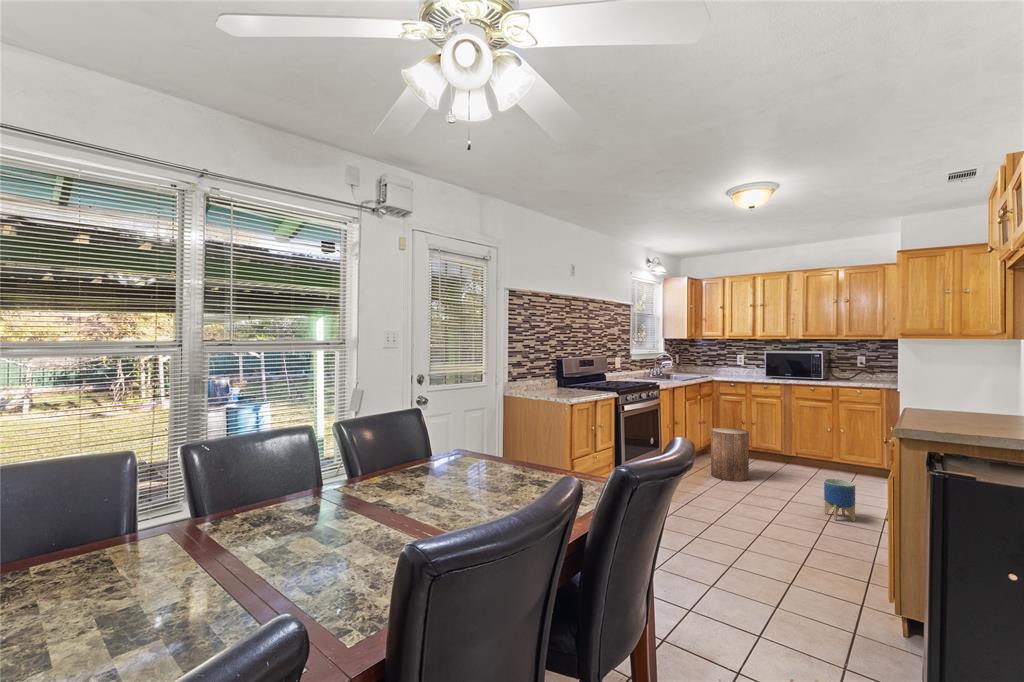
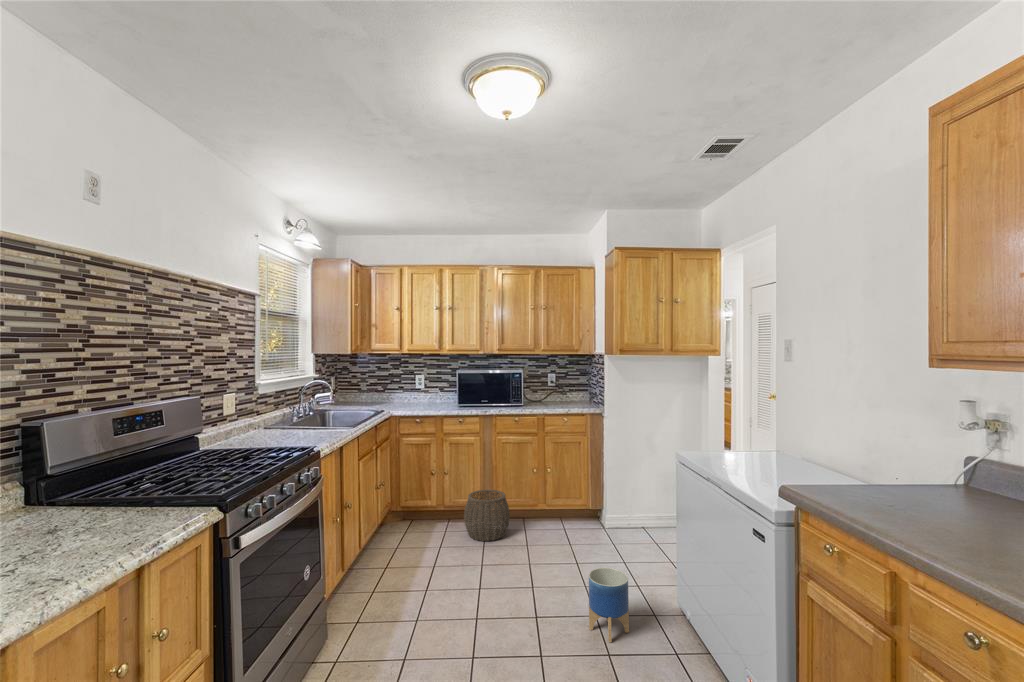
stool: present [711,428,749,481] -> none [403,495,458,591]
woven basket: none [763,438,802,473] -> present [464,490,510,541]

